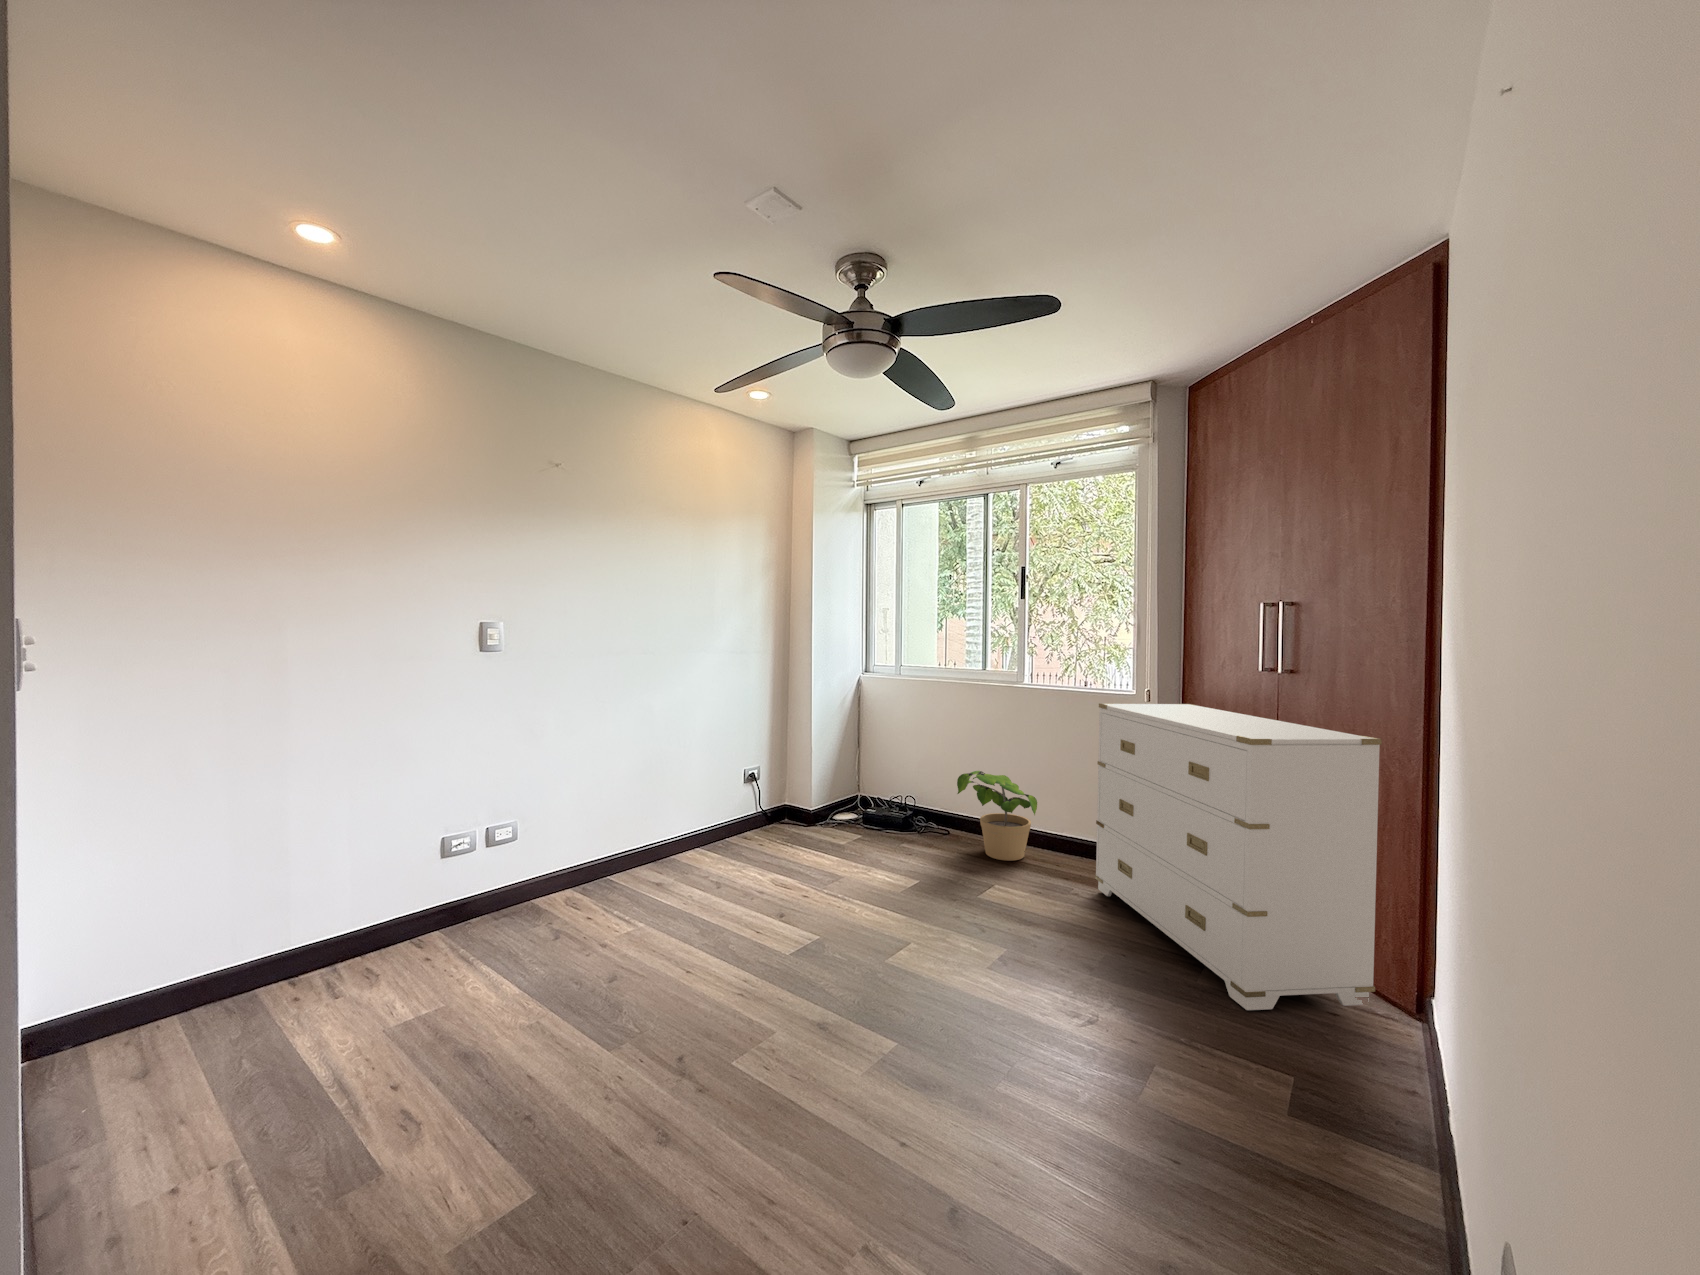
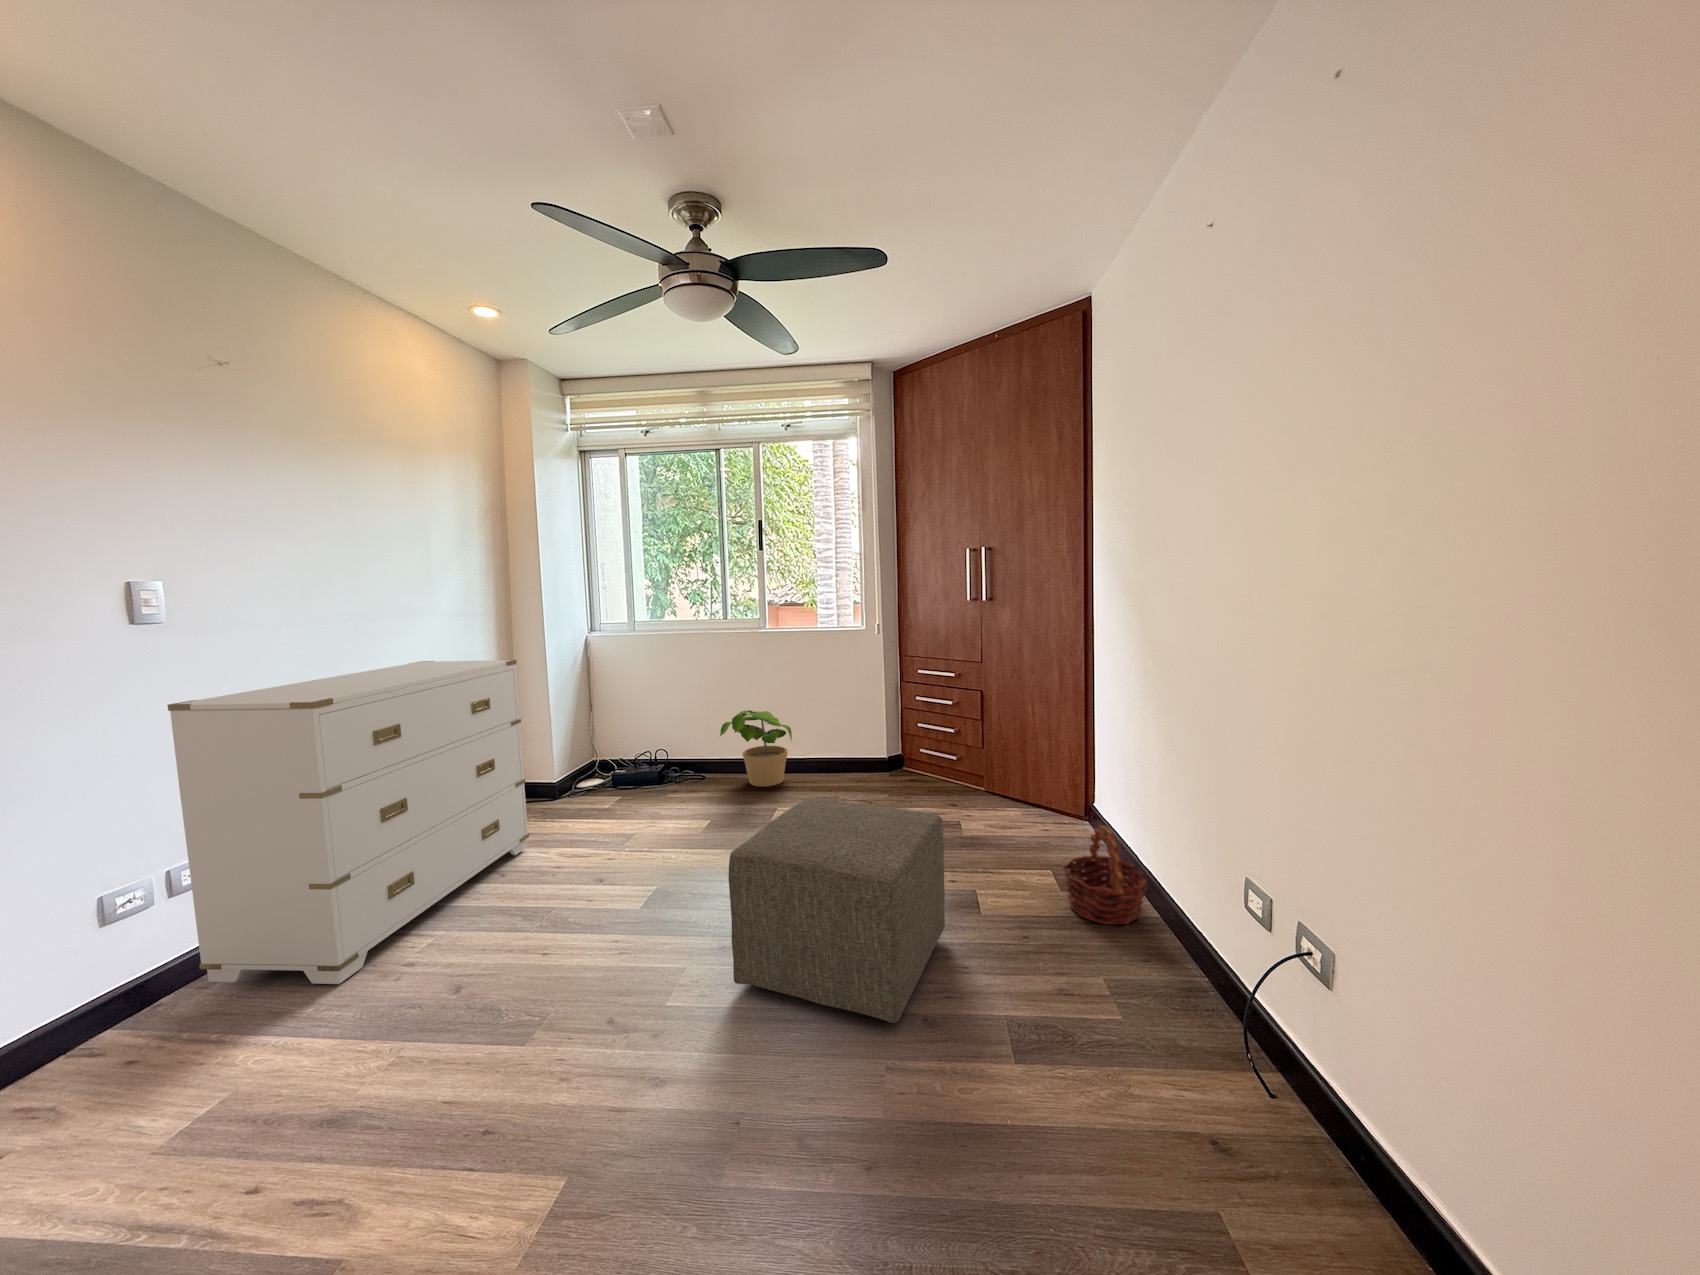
dresser: present [1095,703,1382,1010] -> present [167,660,529,984]
ottoman: none [803,877,1068,1168] -> present [728,799,945,1023]
basket: none [1278,1032,1433,1211] -> present [1063,826,1148,925]

